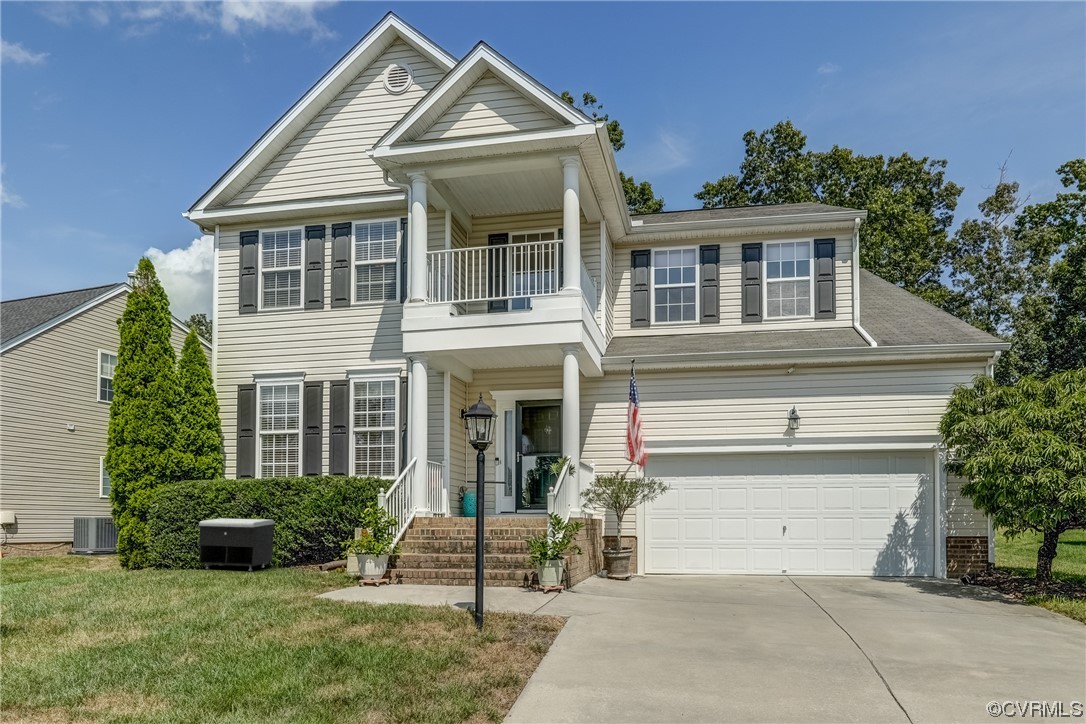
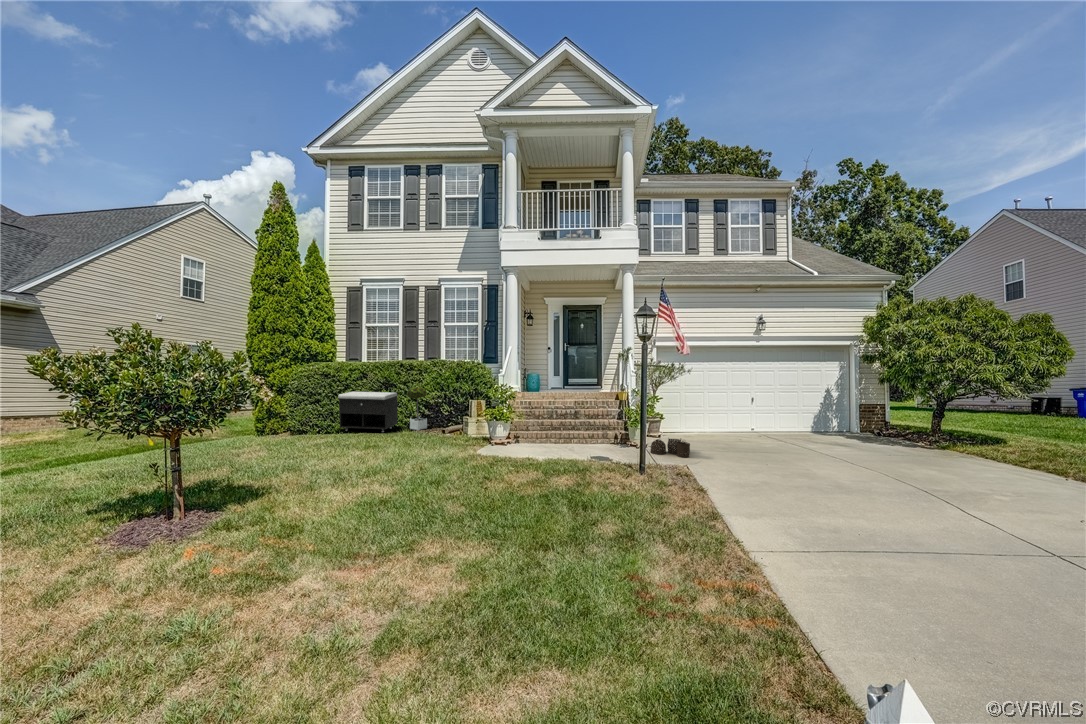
potted tree: none [285,511,311,569] -> present [407,387,427,430]
woven basket: none [567,576,623,601] -> present [651,439,690,458]

